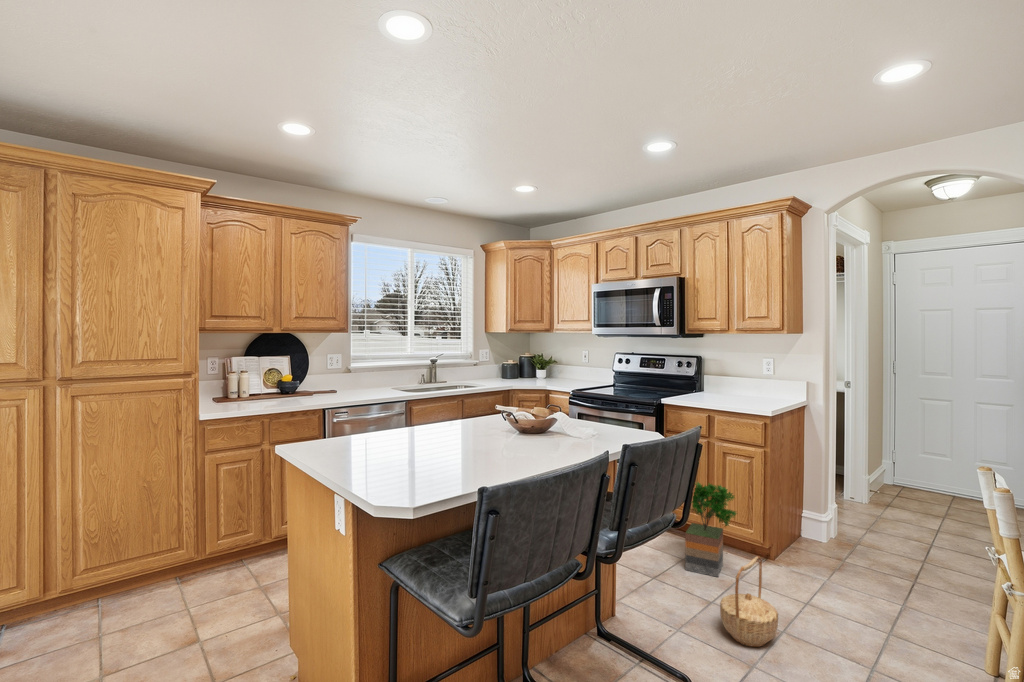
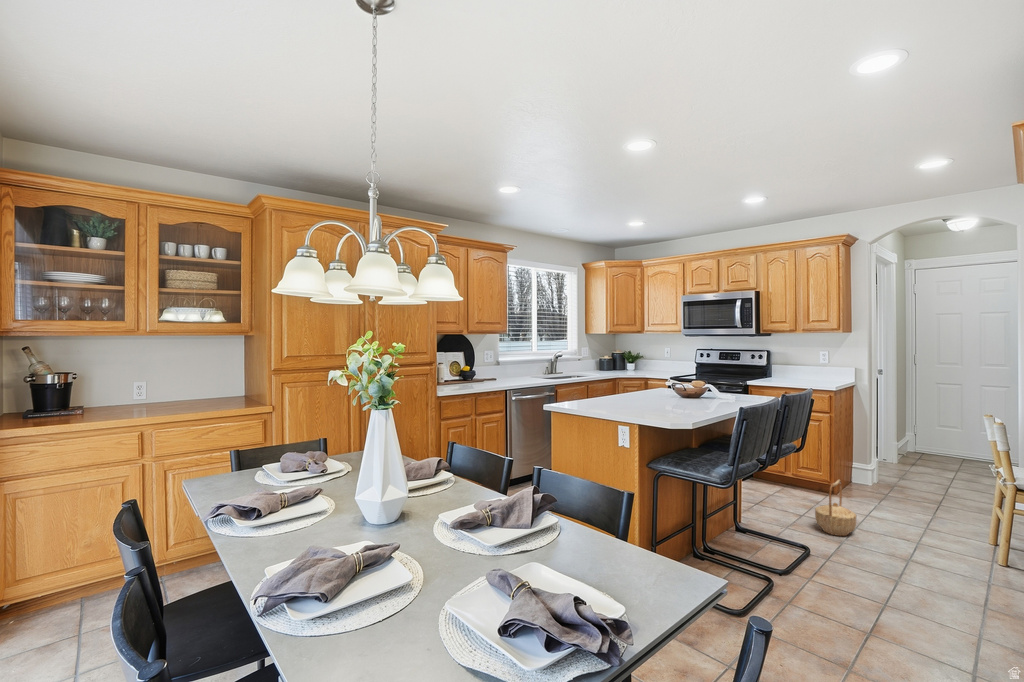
potted tree: present [685,482,737,577] -> none [768,438,815,504]

